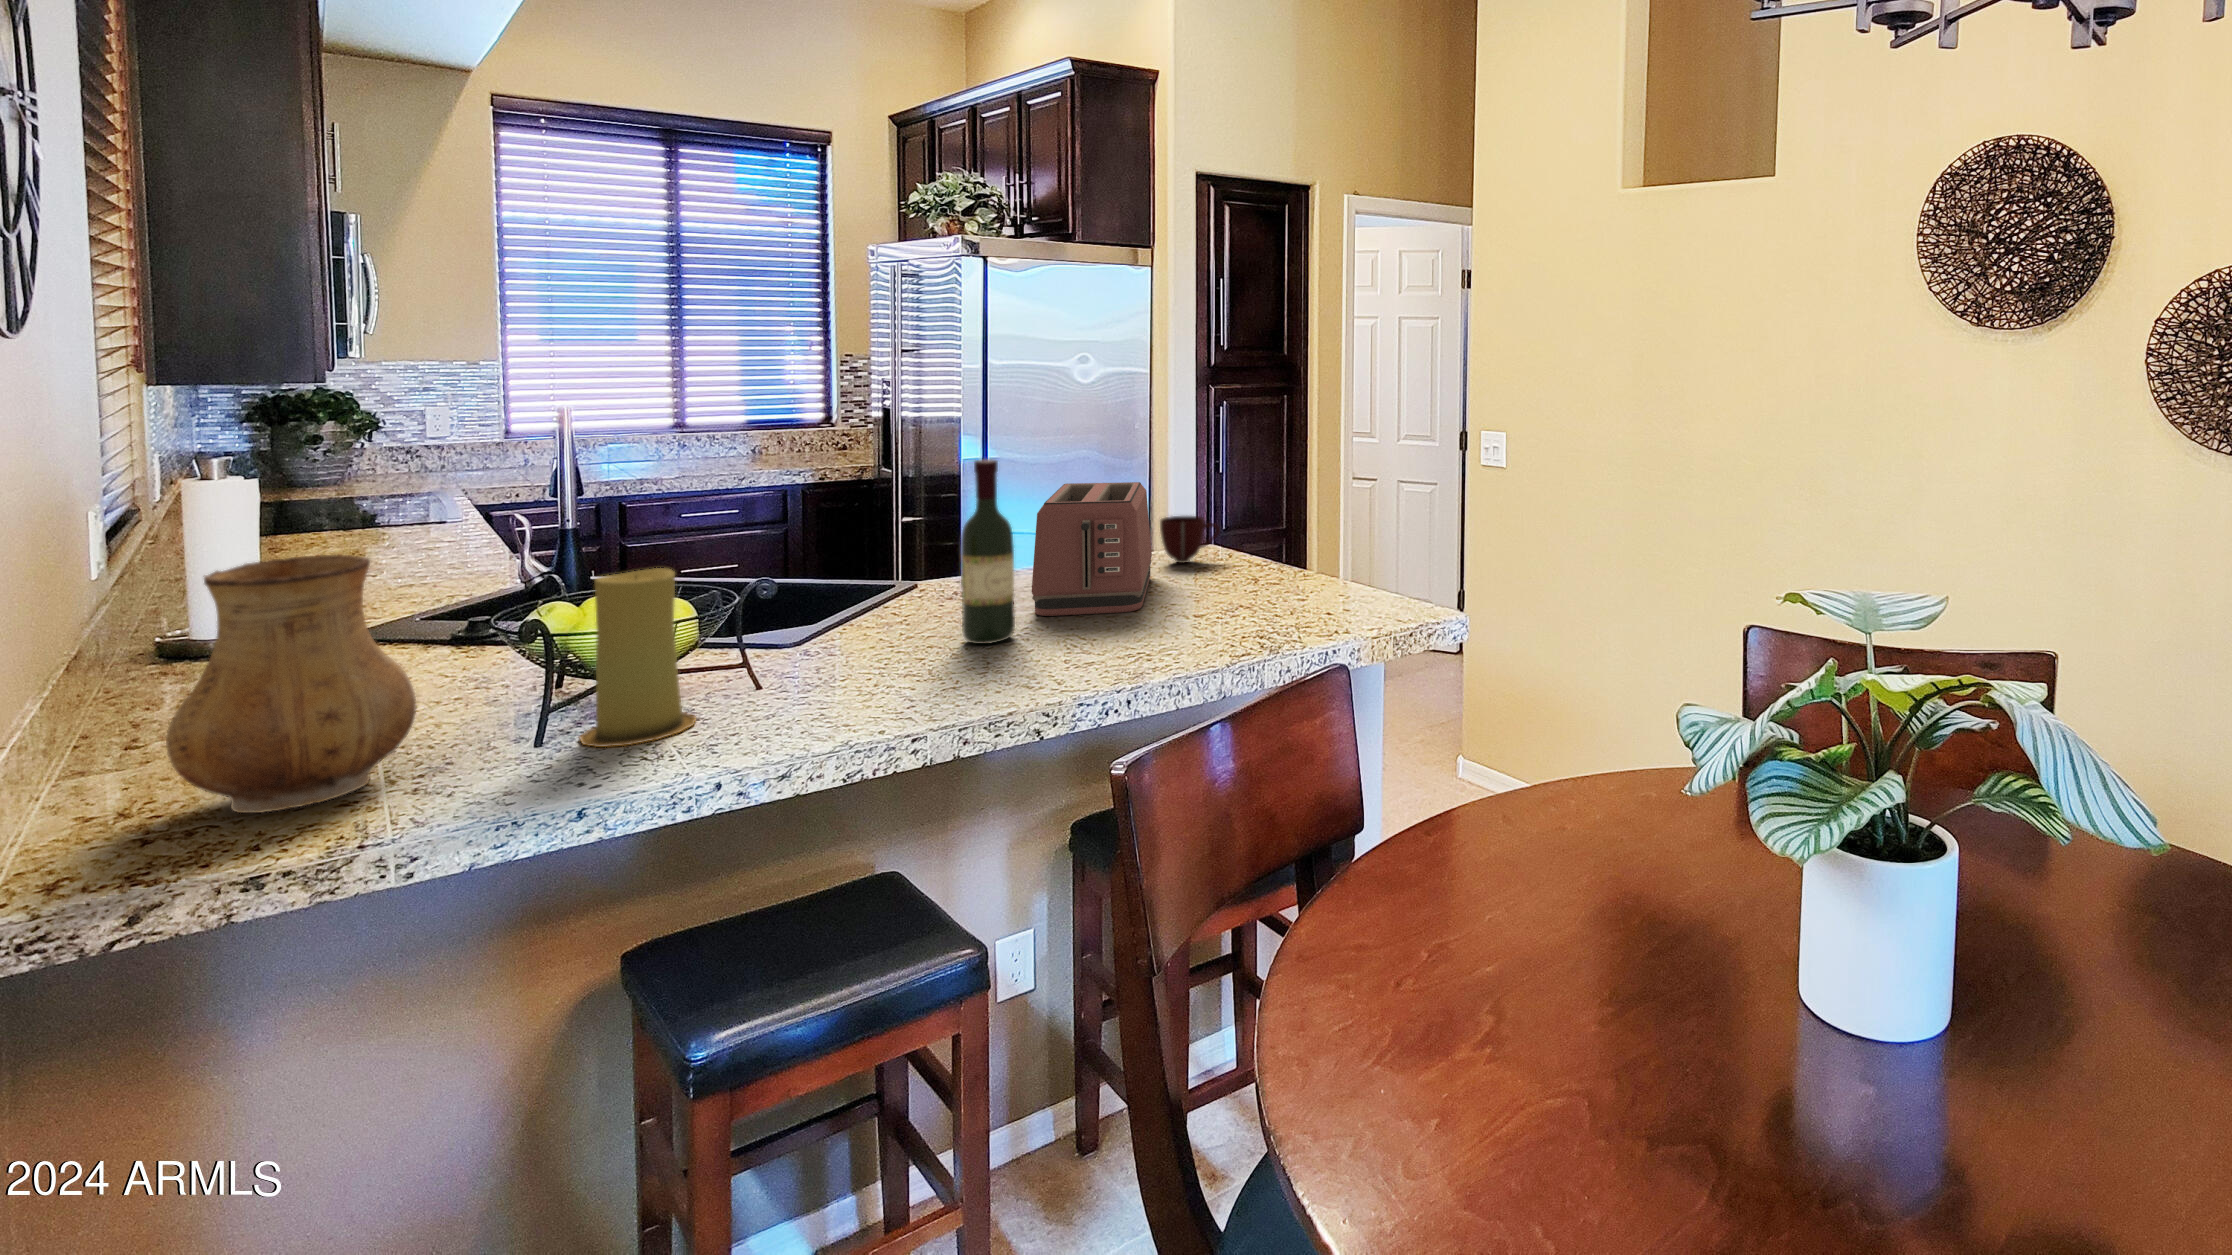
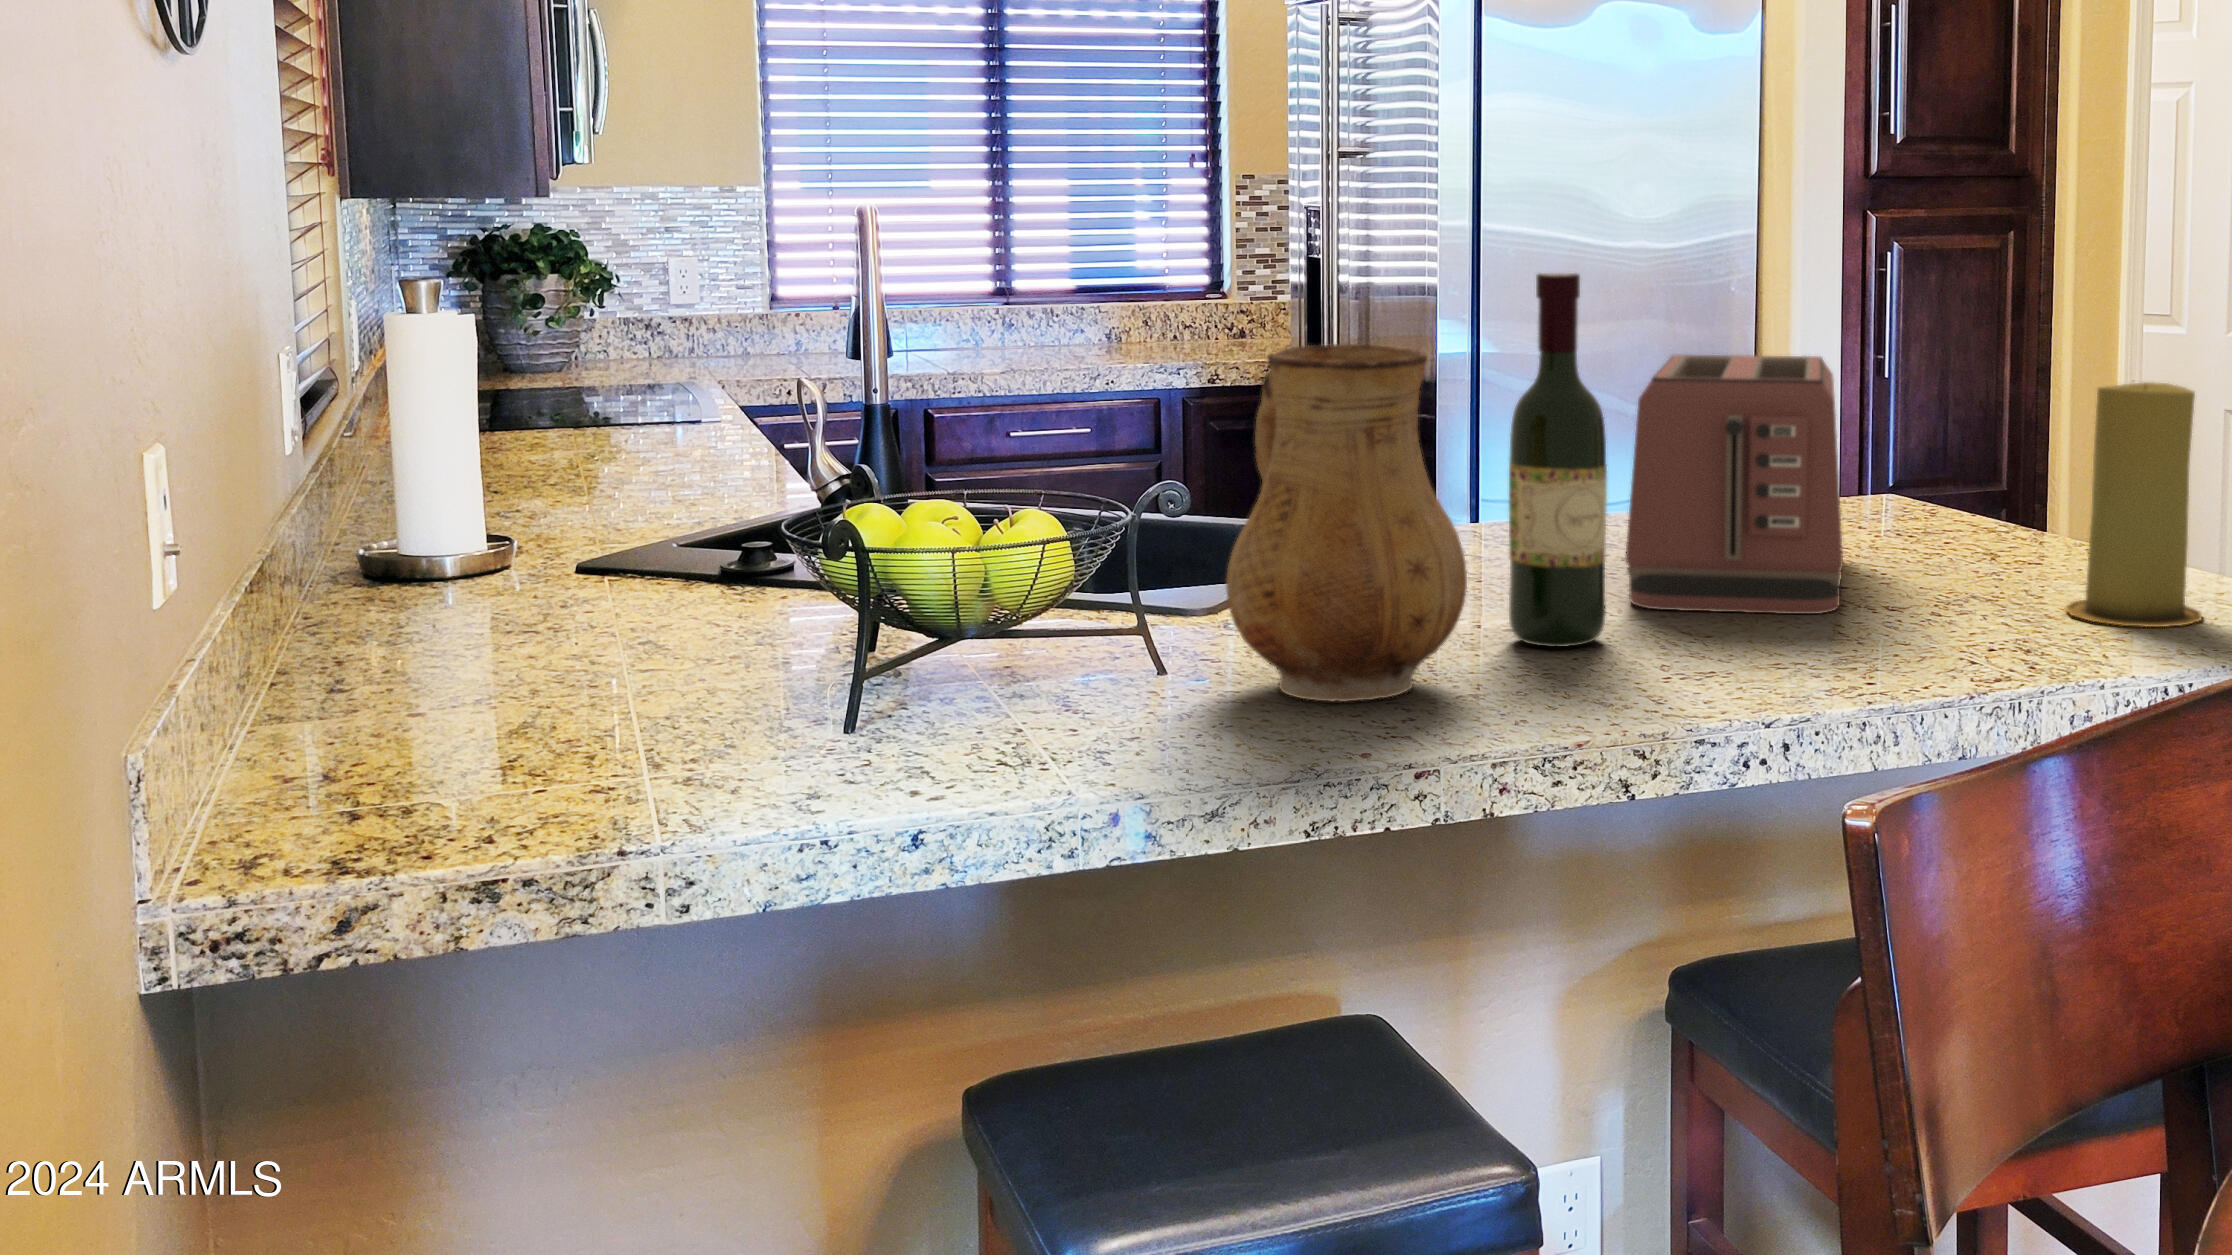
mug: present [1160,516,1220,563] -> none [1848,440,1973,538]
ceramic pitcher: present [166,555,417,813] -> present [1226,344,1467,702]
candle: present [580,568,696,747] -> present [2065,382,2202,627]

